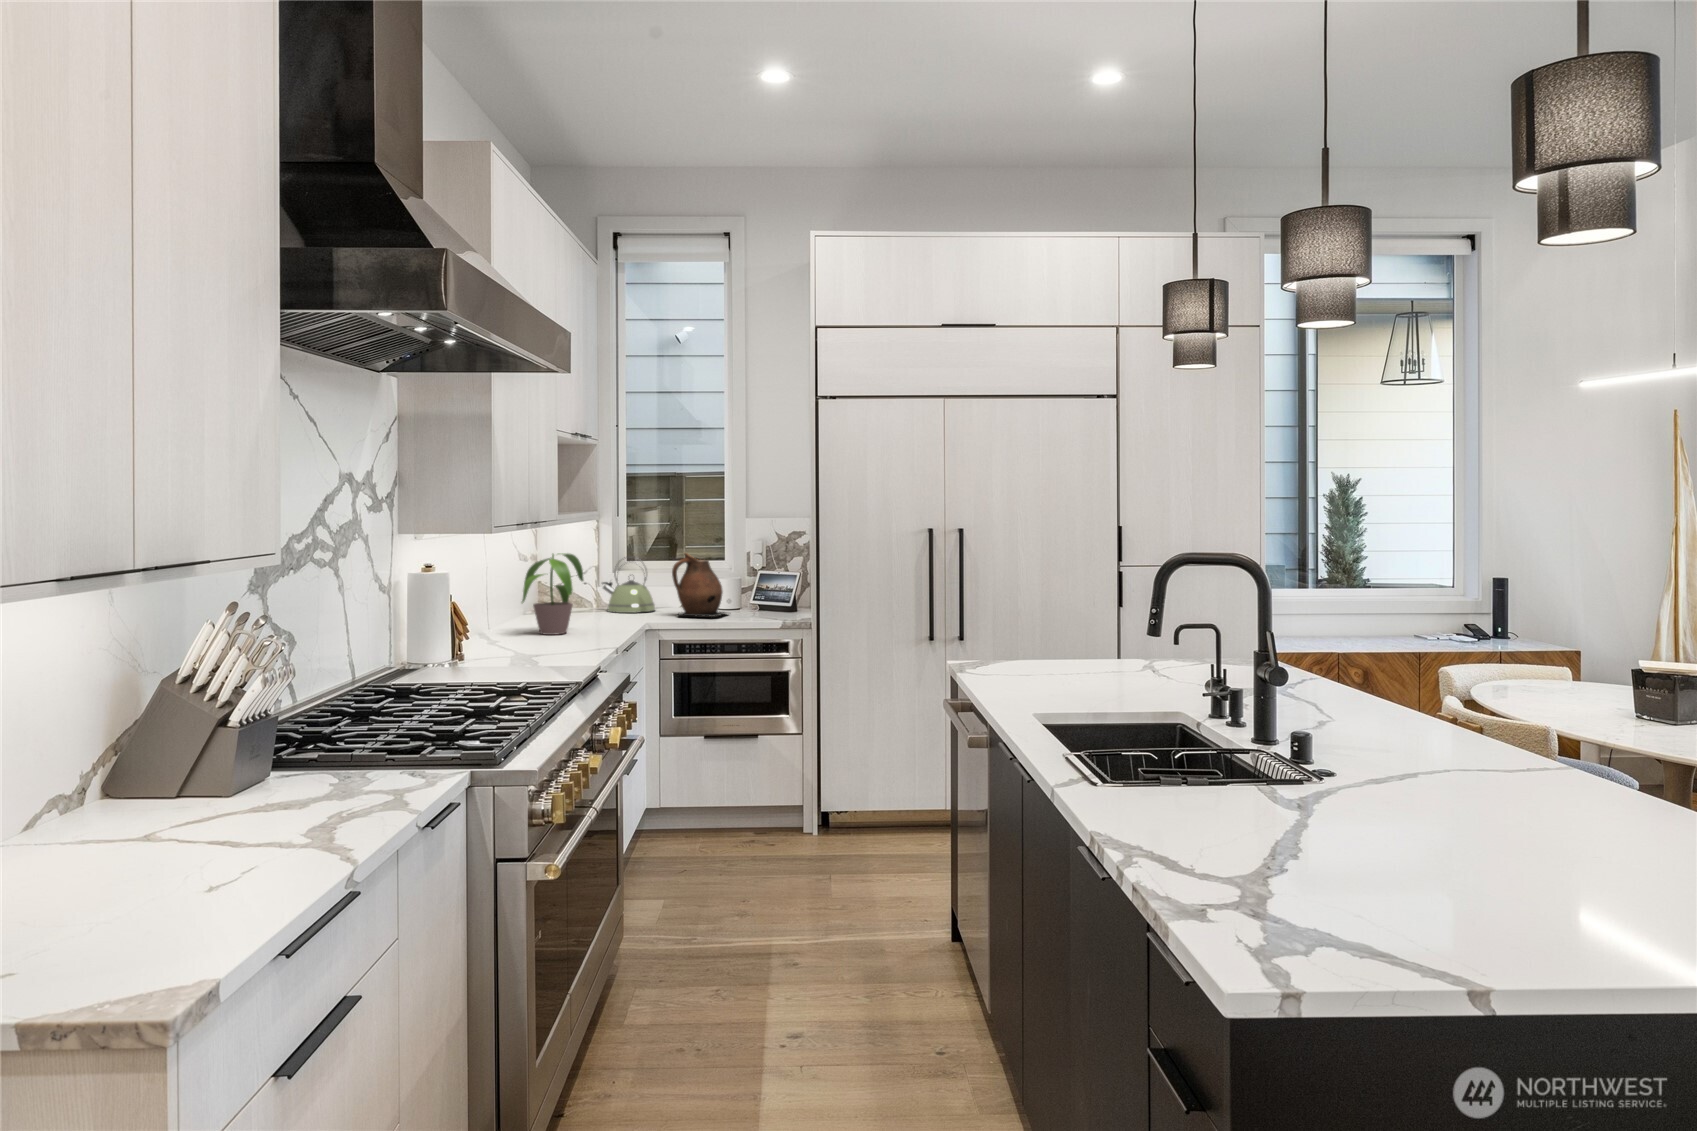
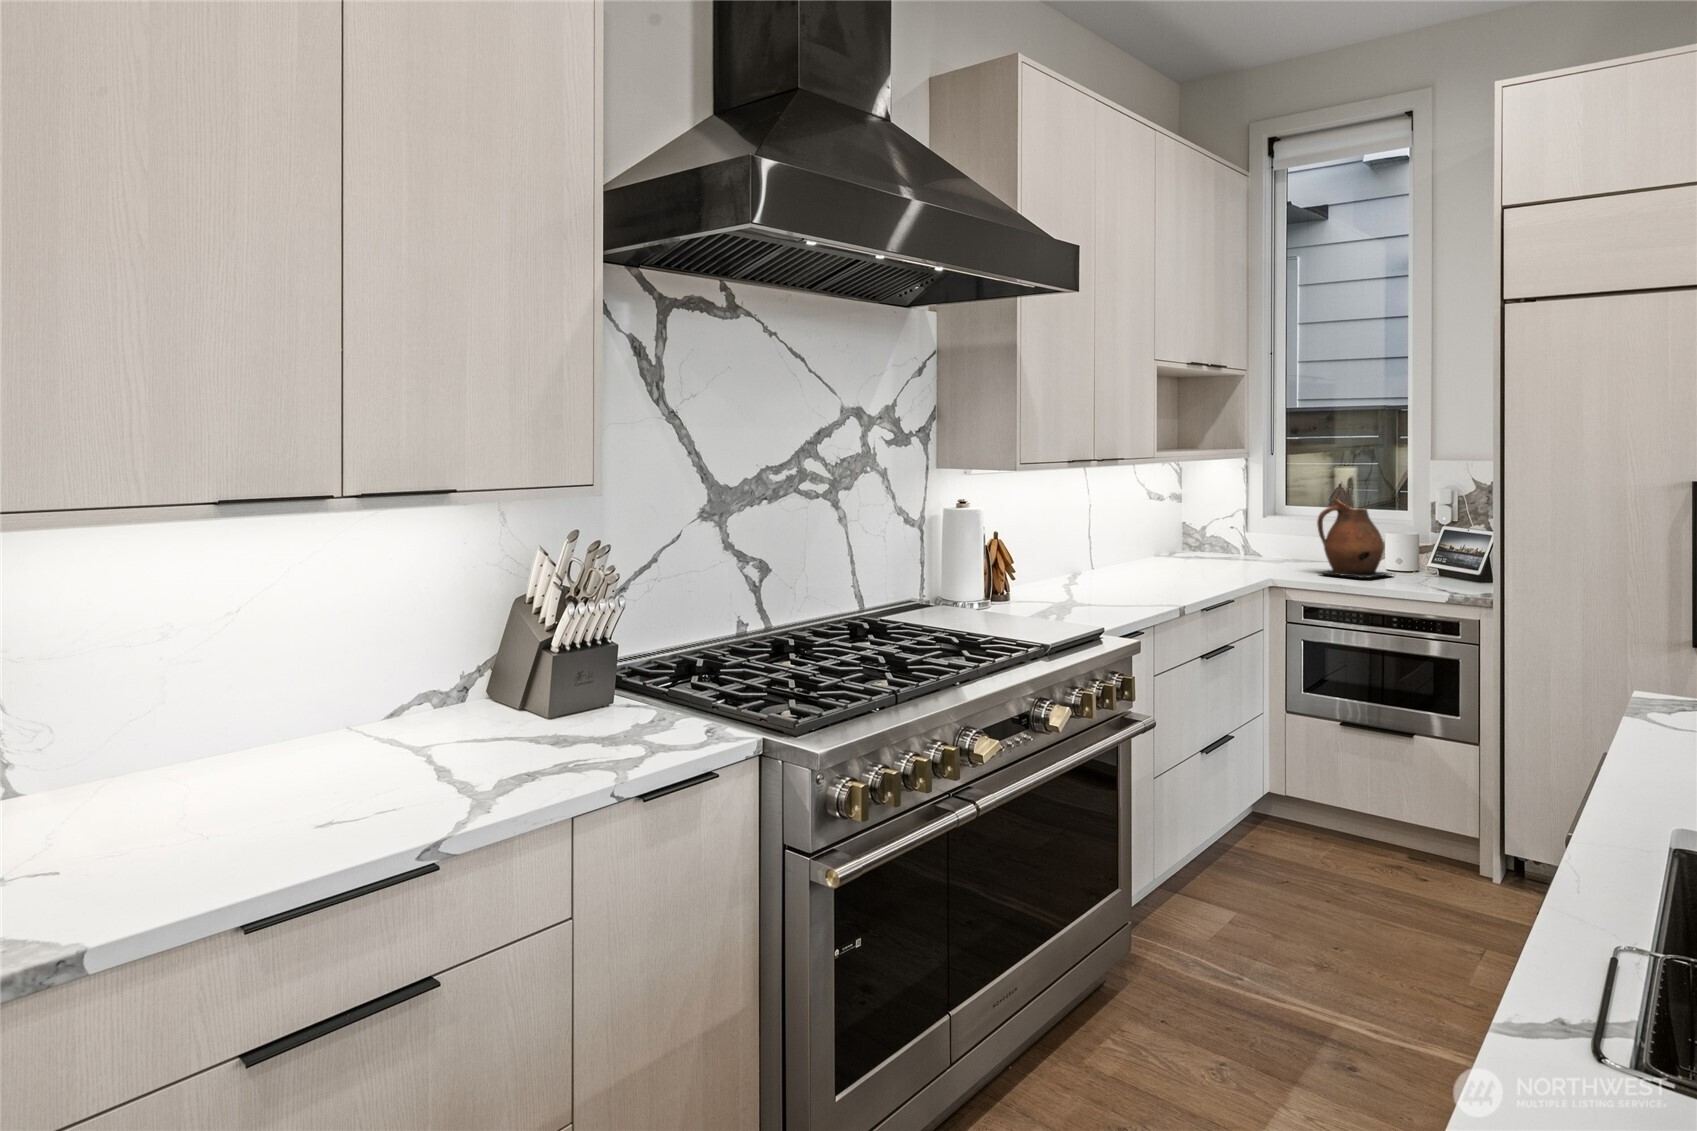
potted plant: present [522,553,583,635] -> none [1094,494,1196,584]
kettle: present [602,559,655,613] -> none [1245,502,1307,566]

